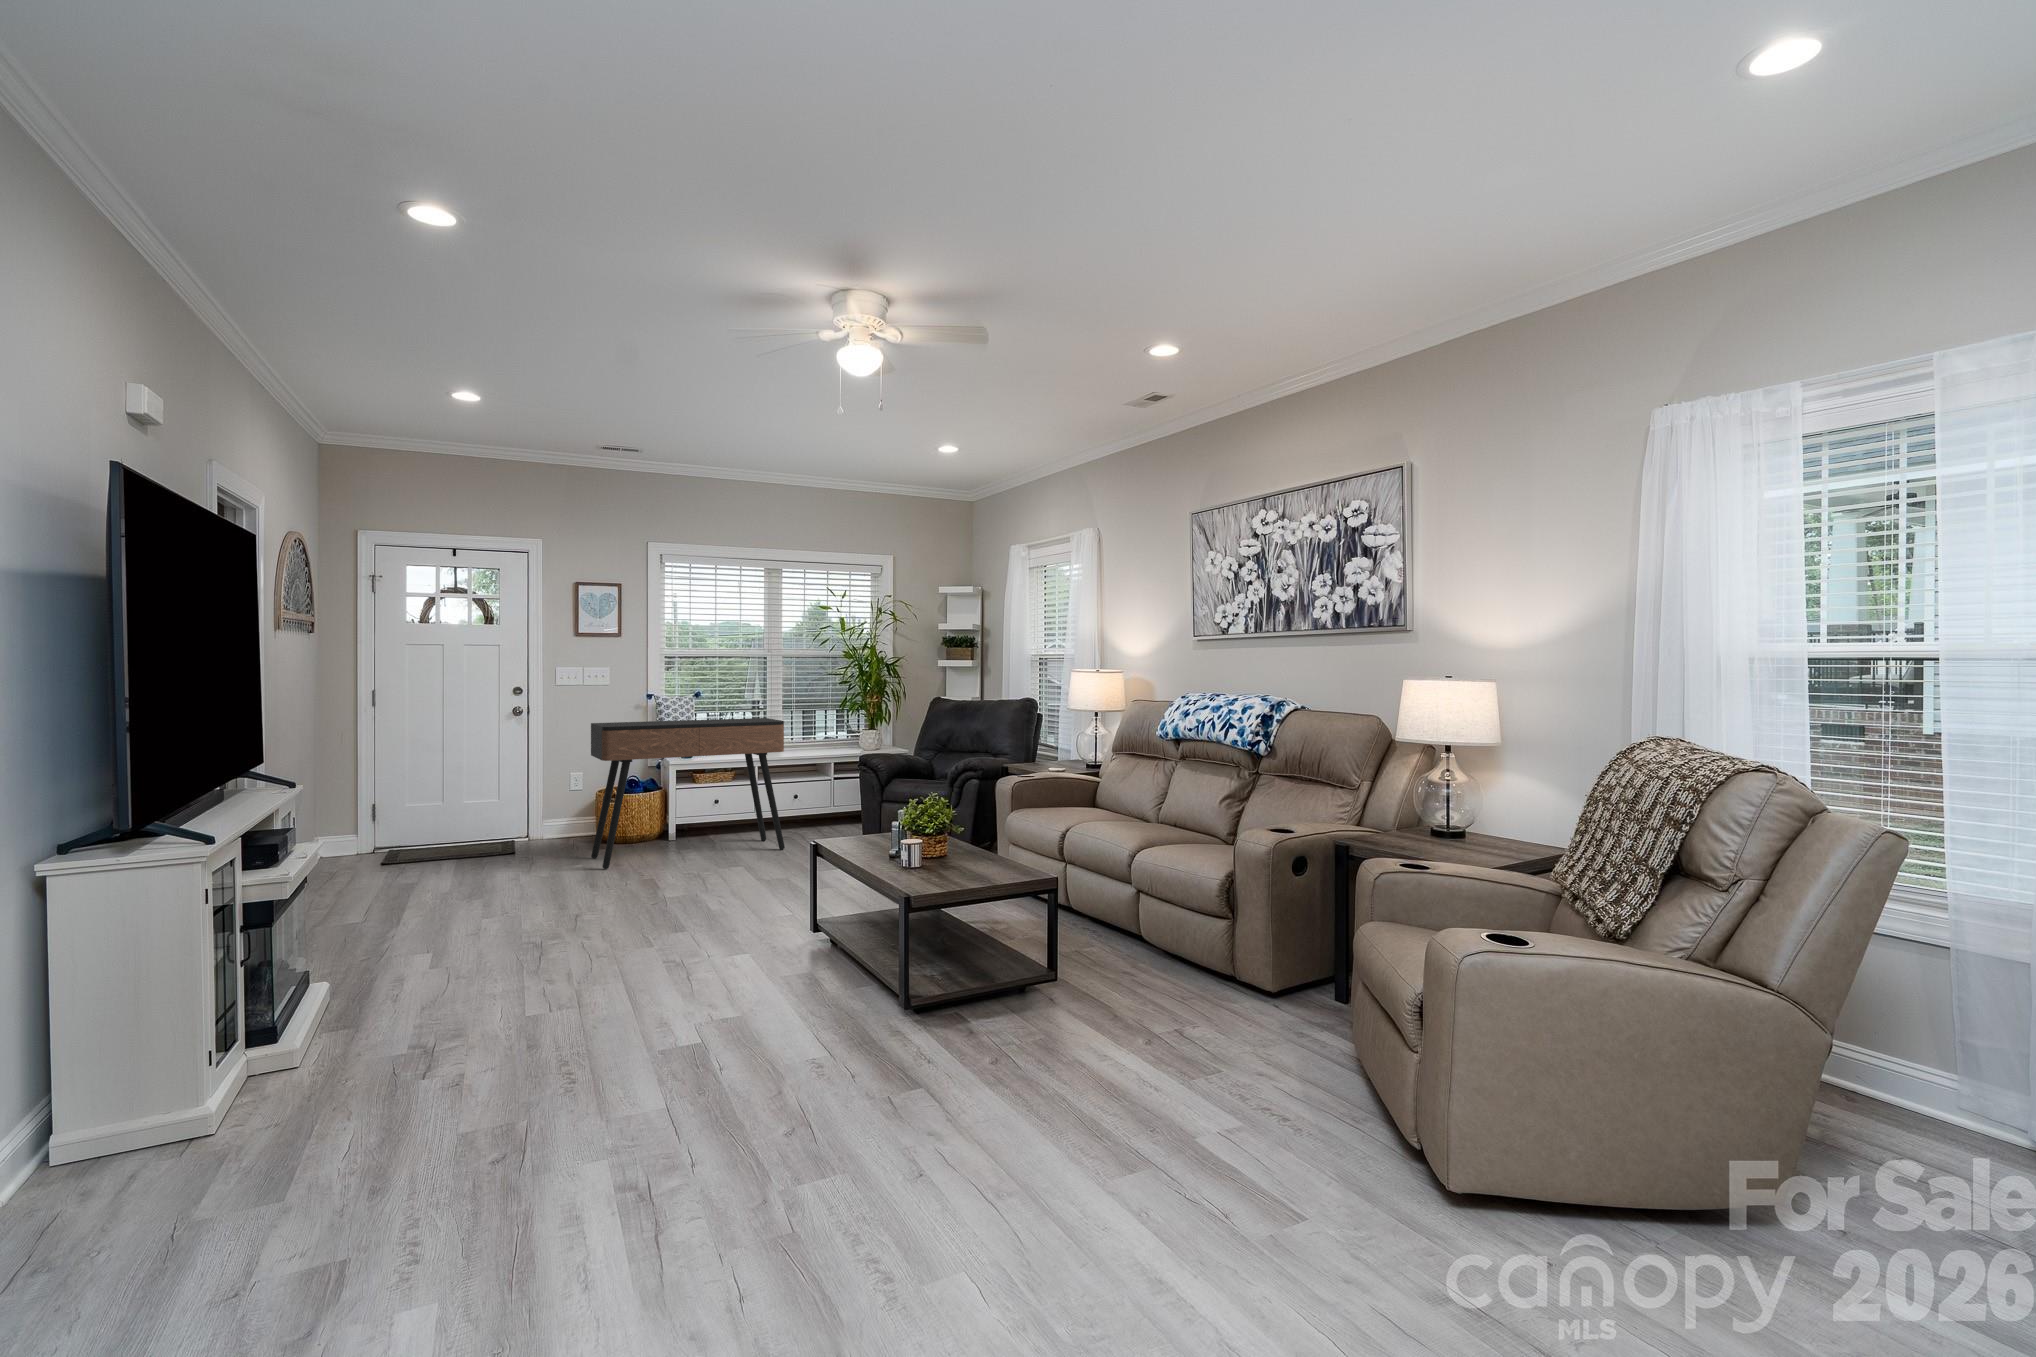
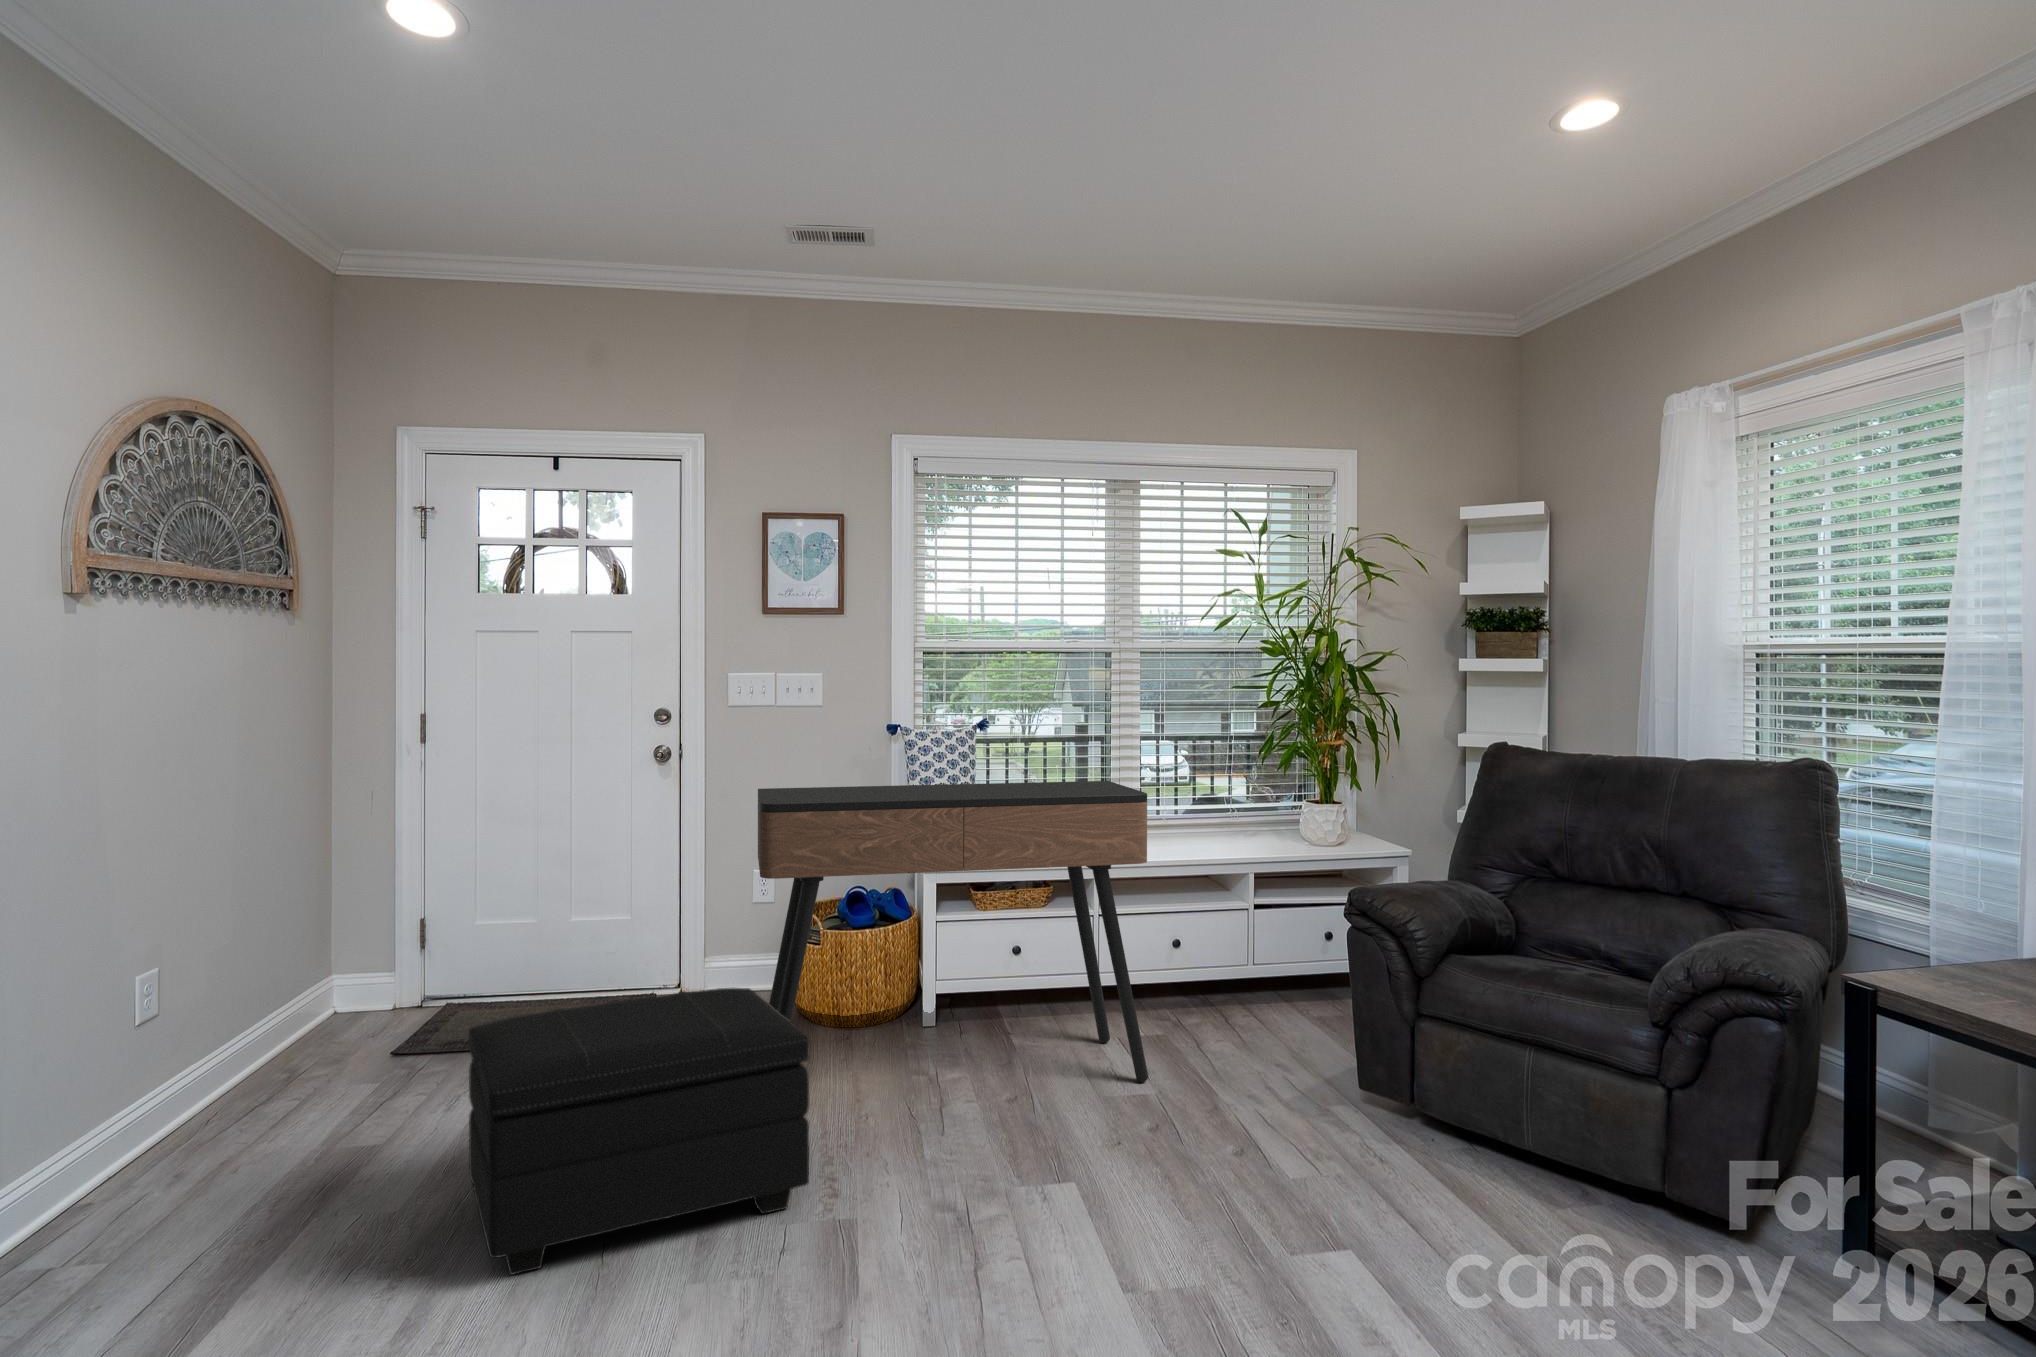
footstool: none [480,806,642,908] -> present [469,988,810,1275]

